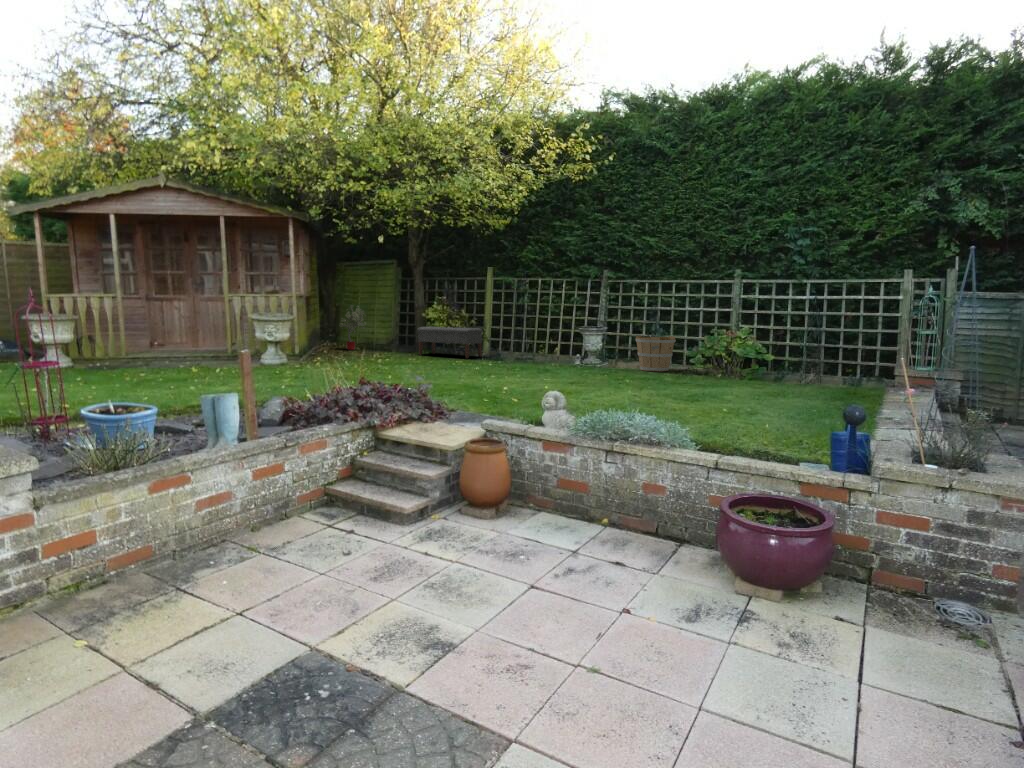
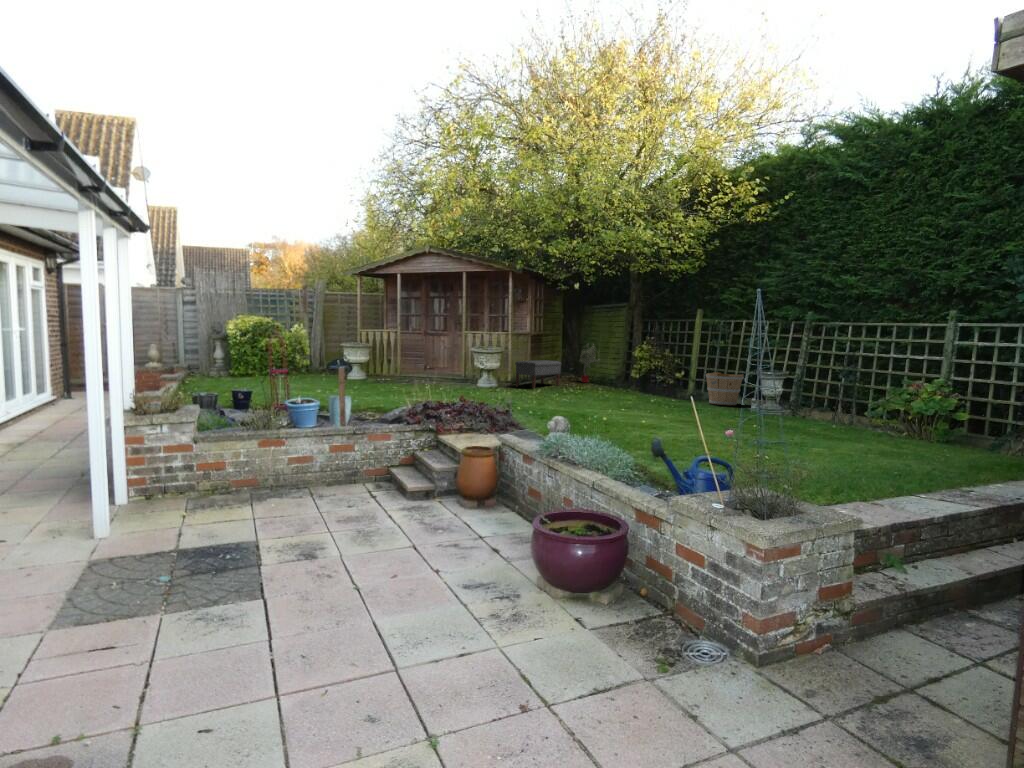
bench: present [417,327,483,358] -> present [515,360,561,388]
wooden bucket: present [636,336,676,371] -> present [706,372,744,405]

